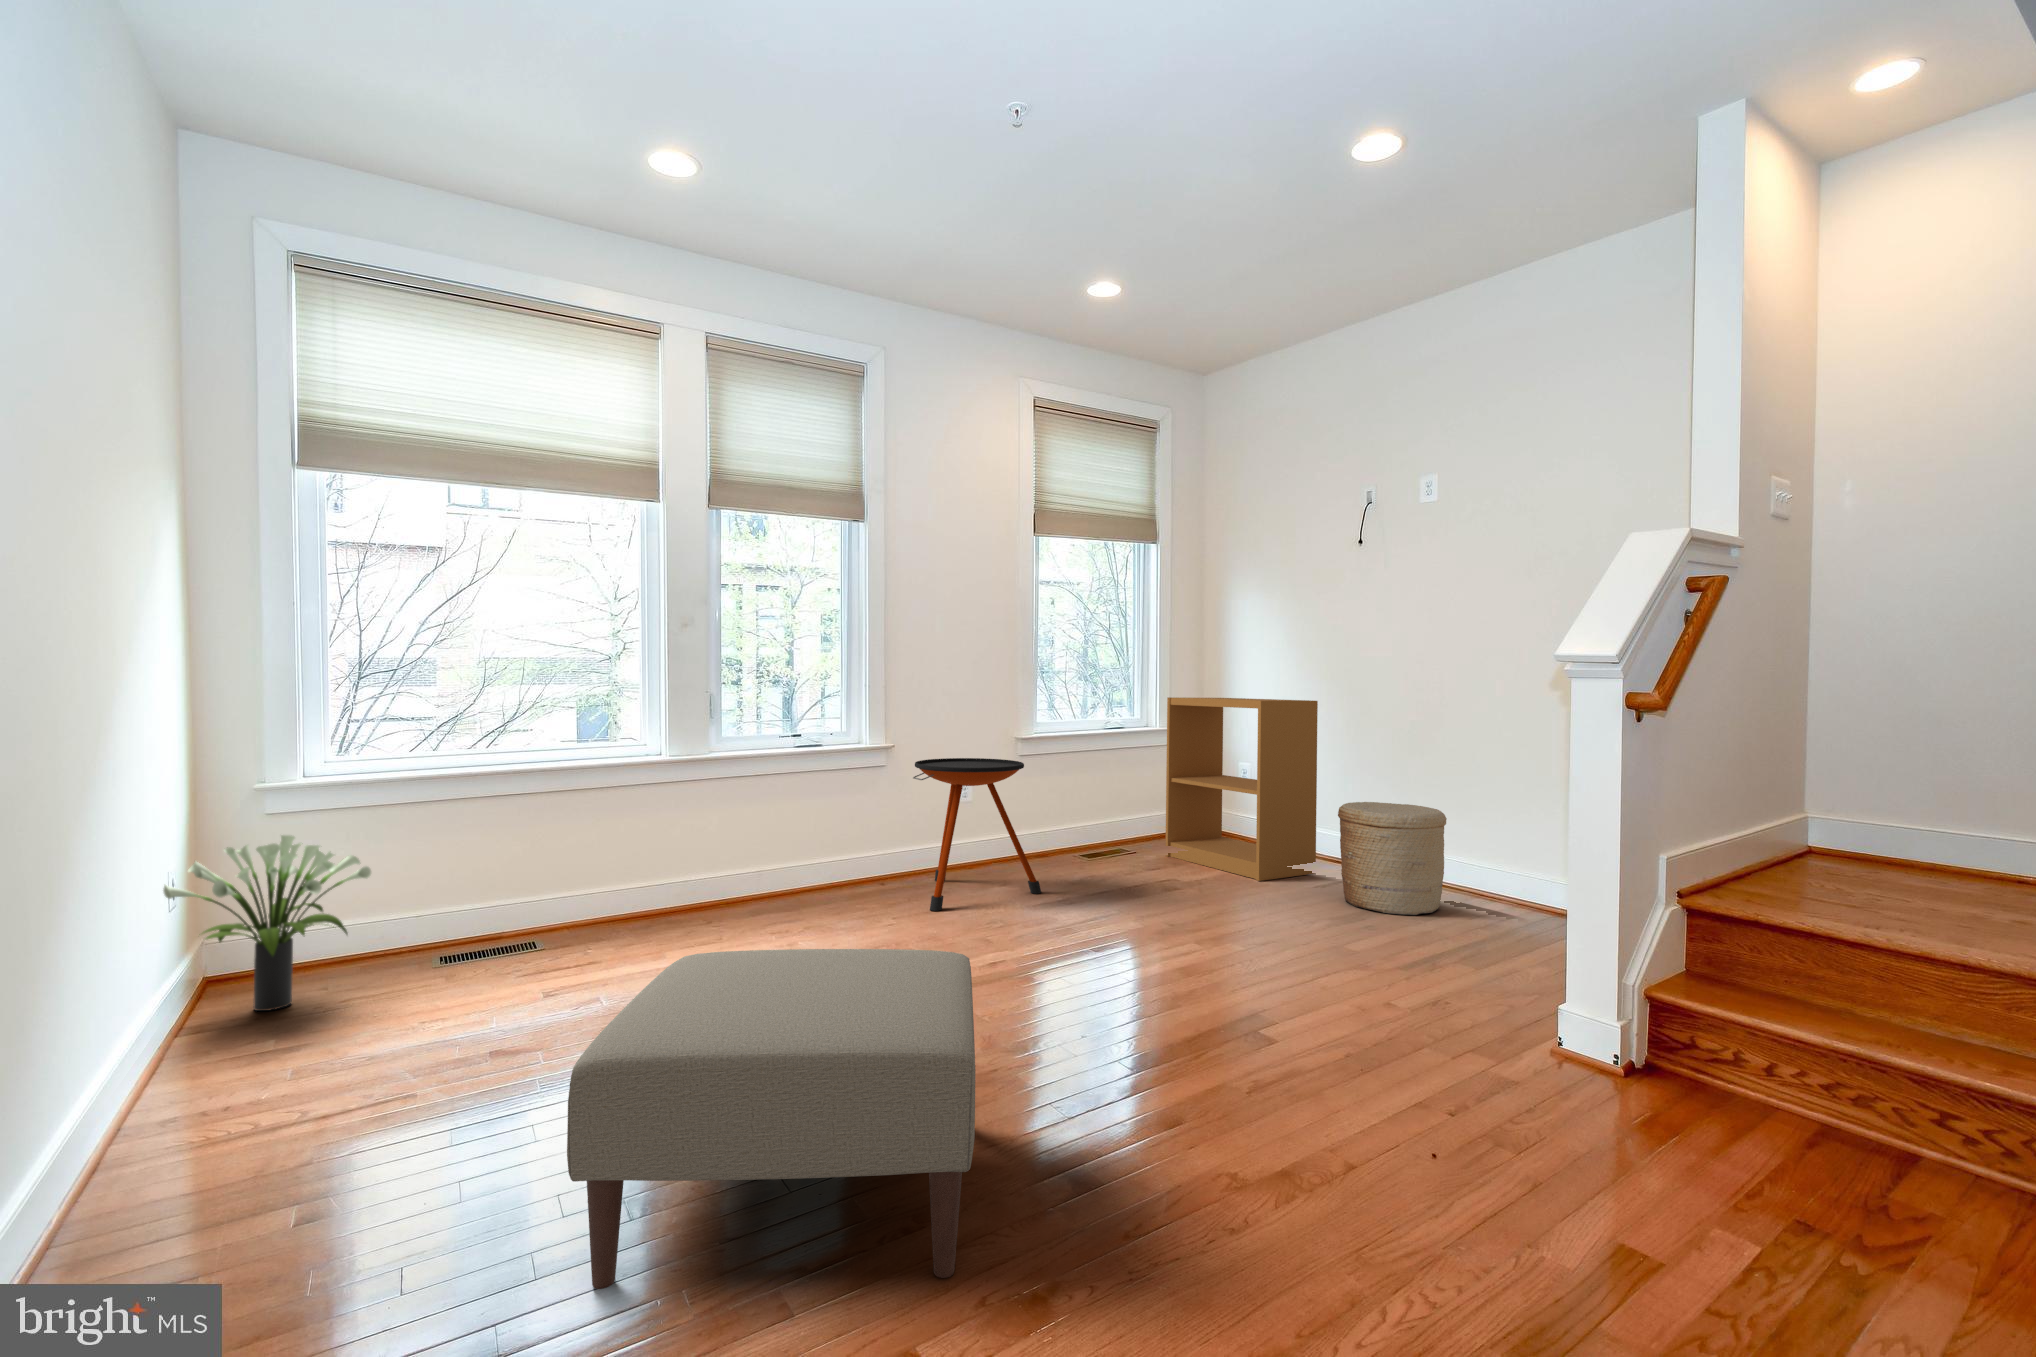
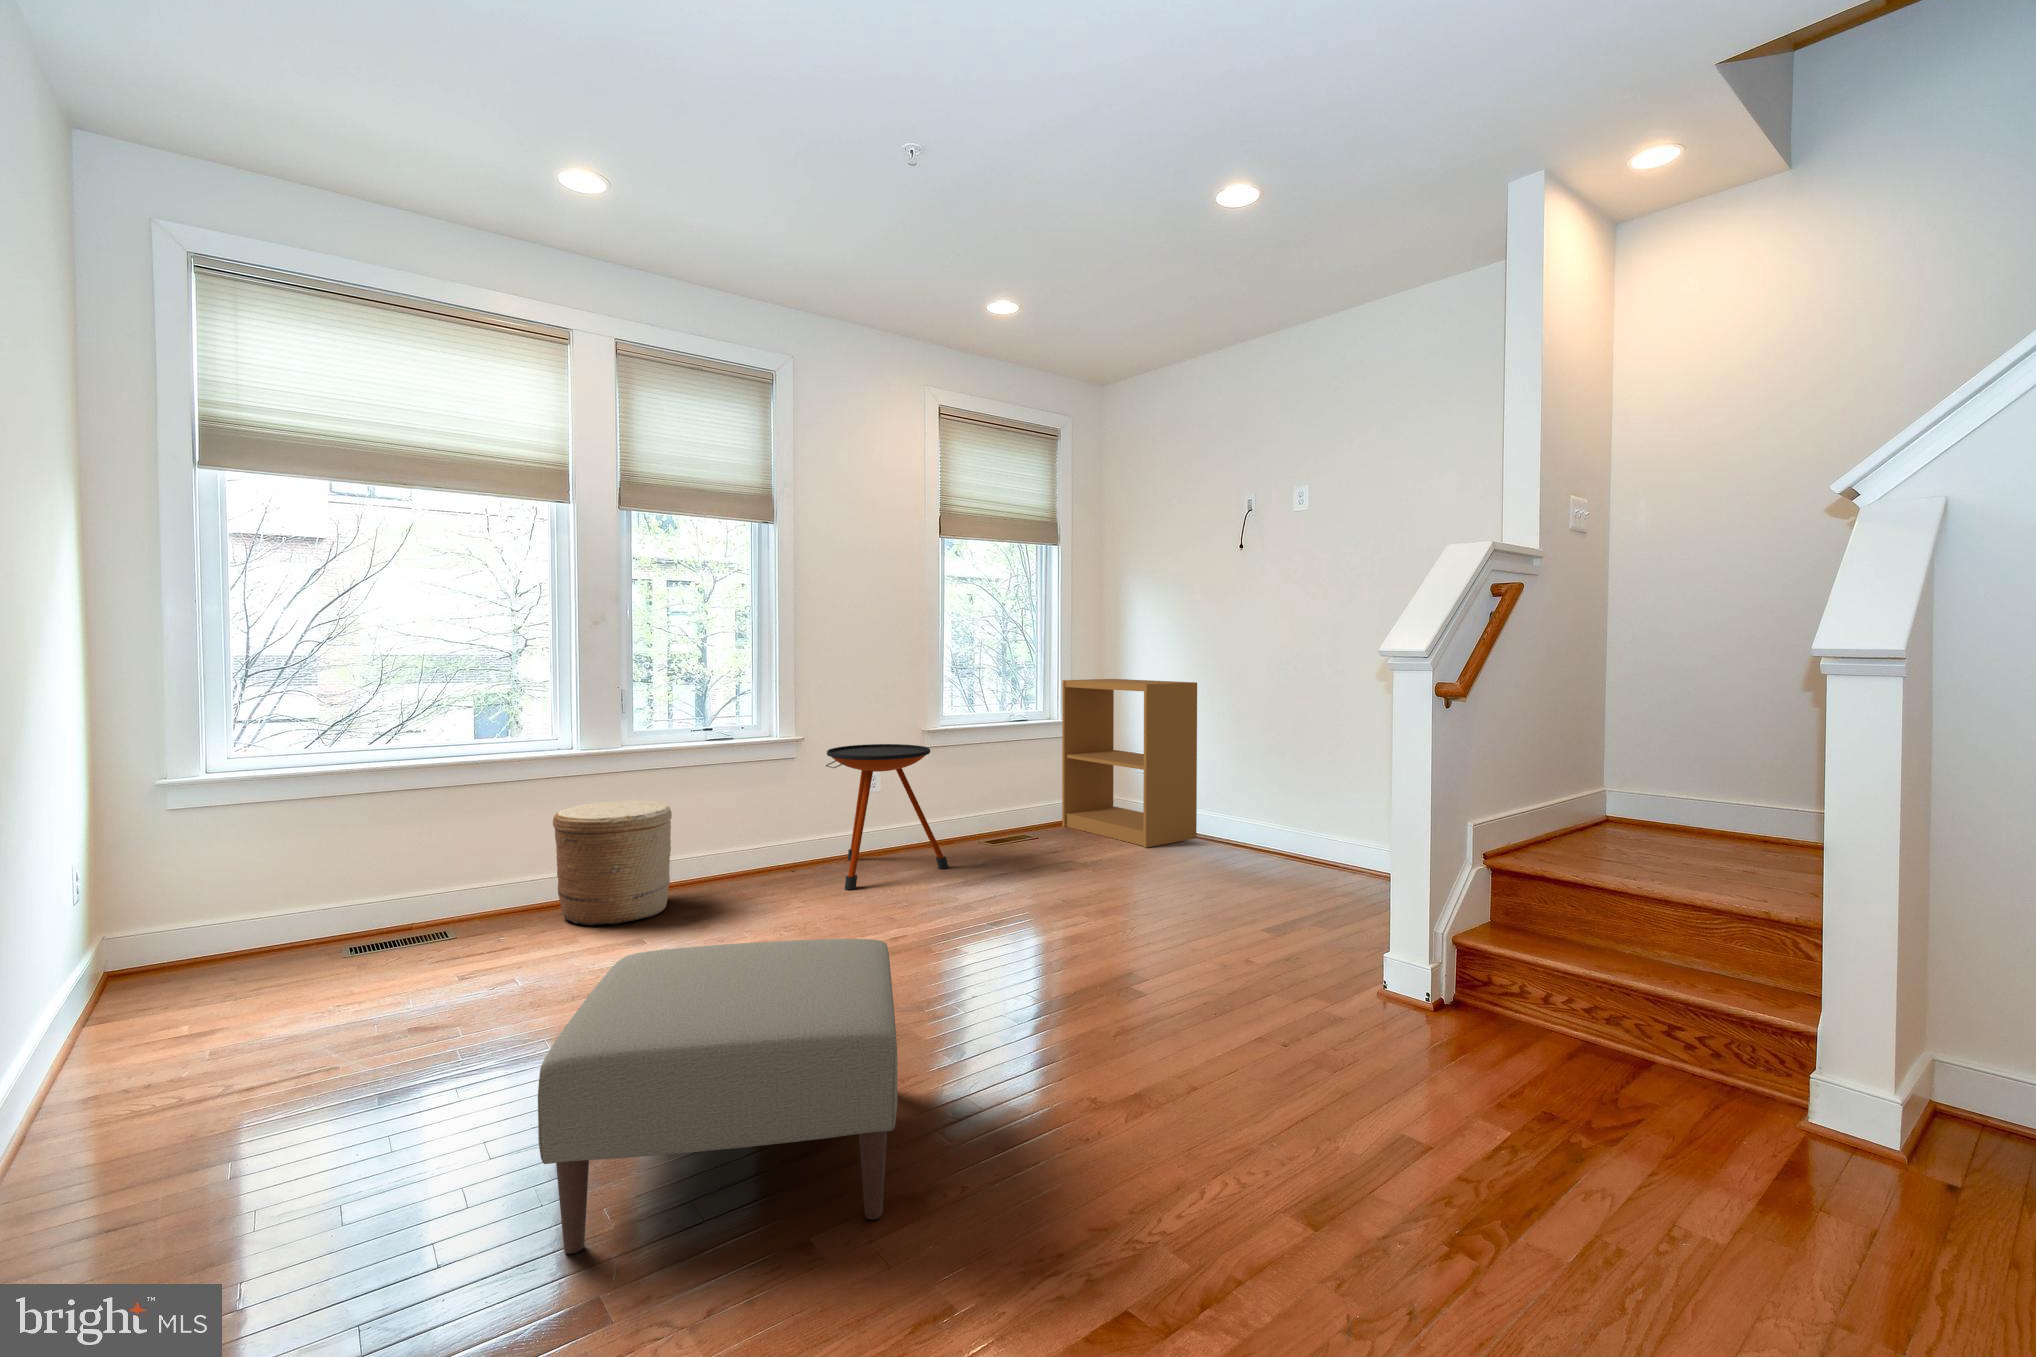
woven basket: present [1338,802,1447,915] -> present [553,801,672,926]
potted plant: present [163,835,371,1011] -> none [82,852,297,1023]

